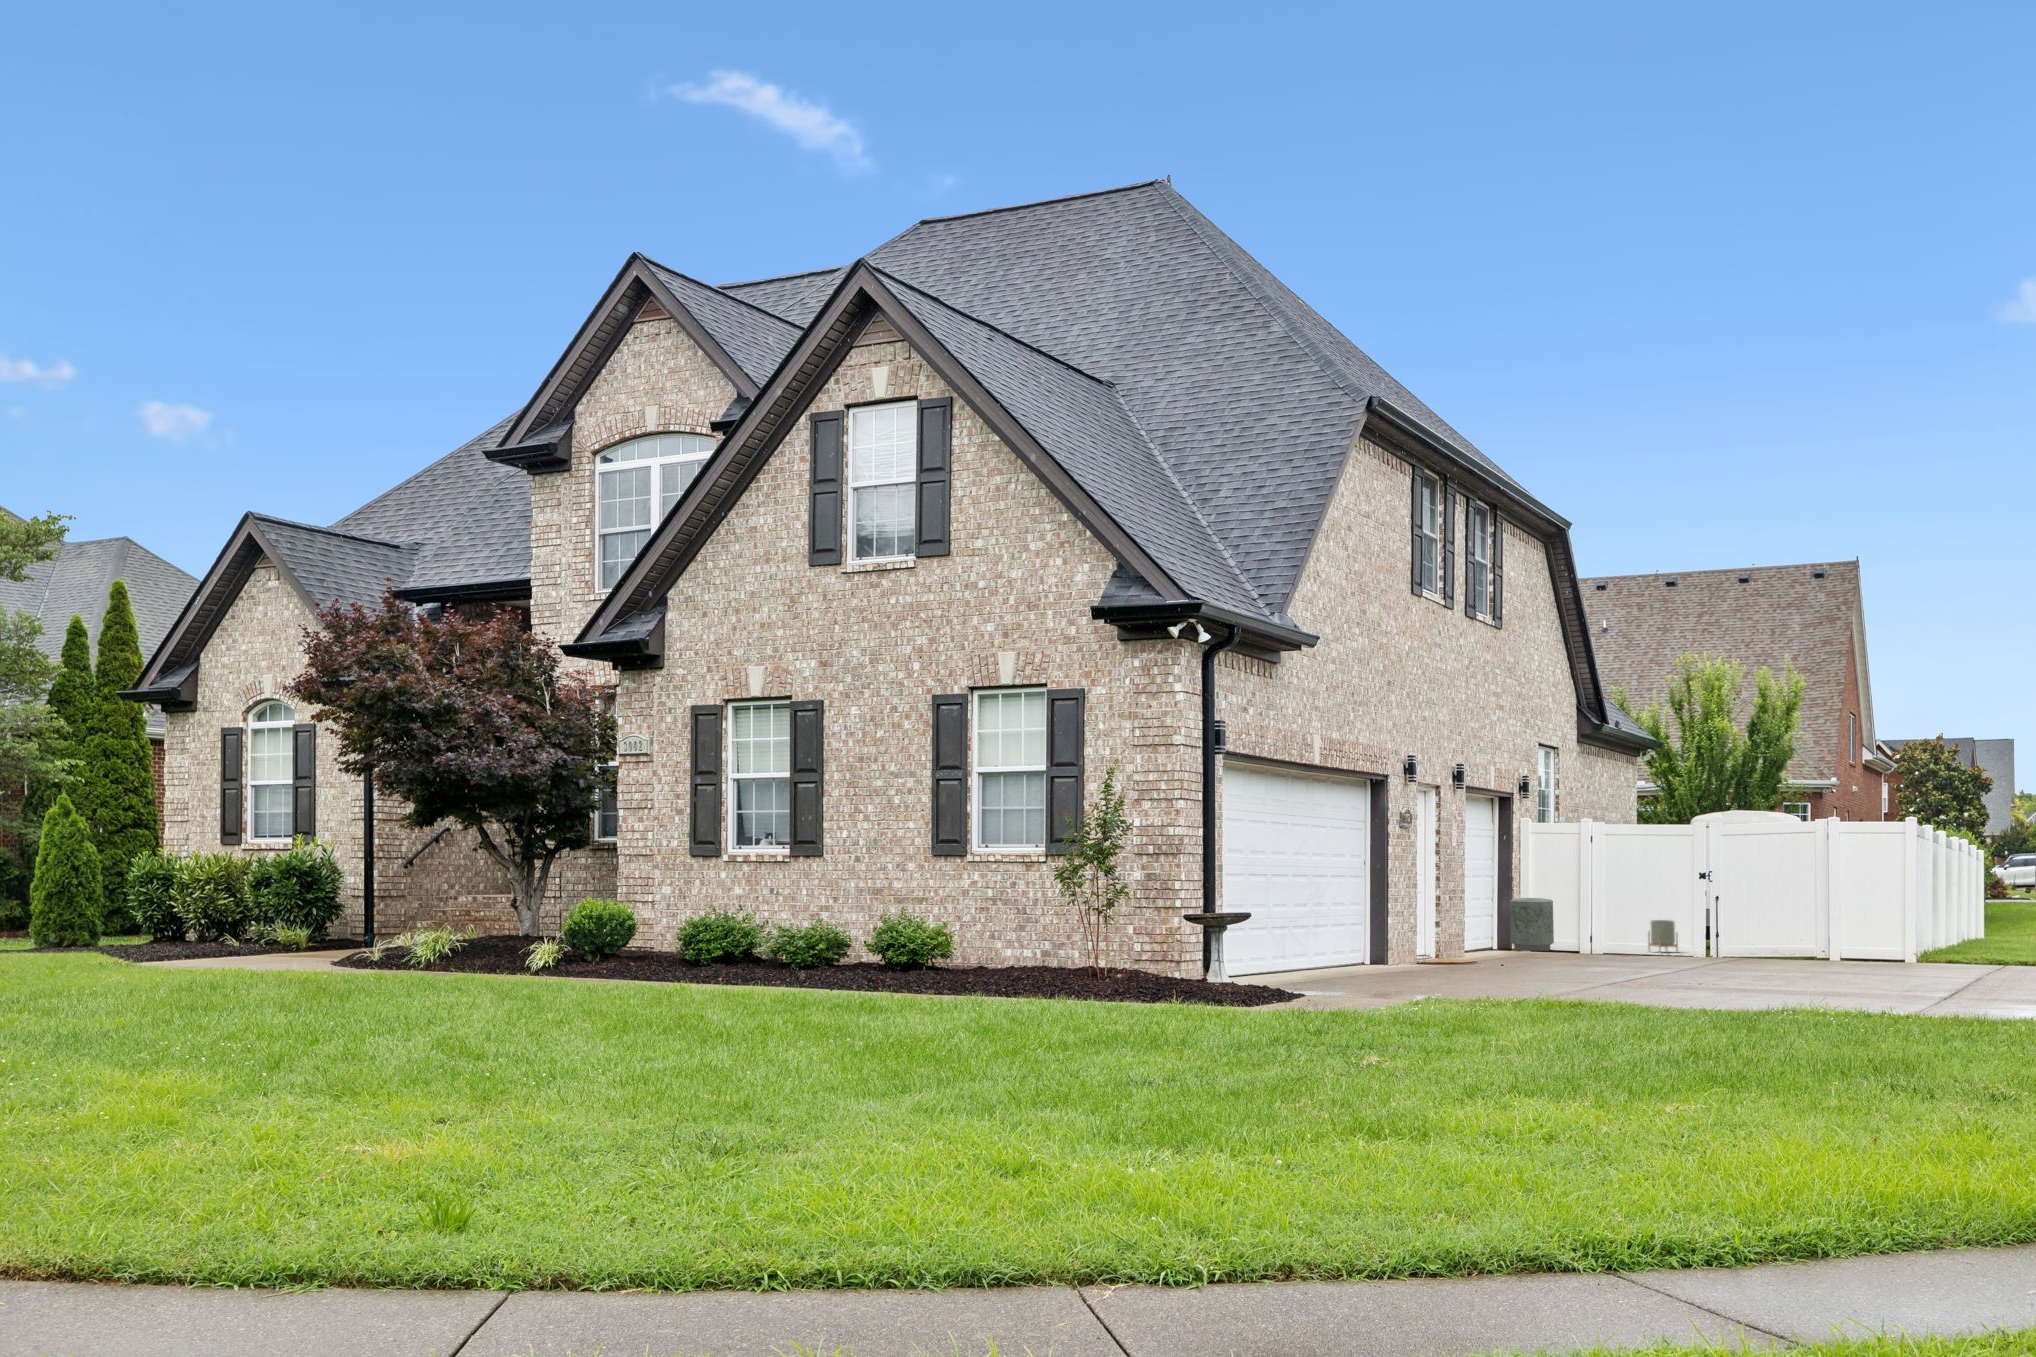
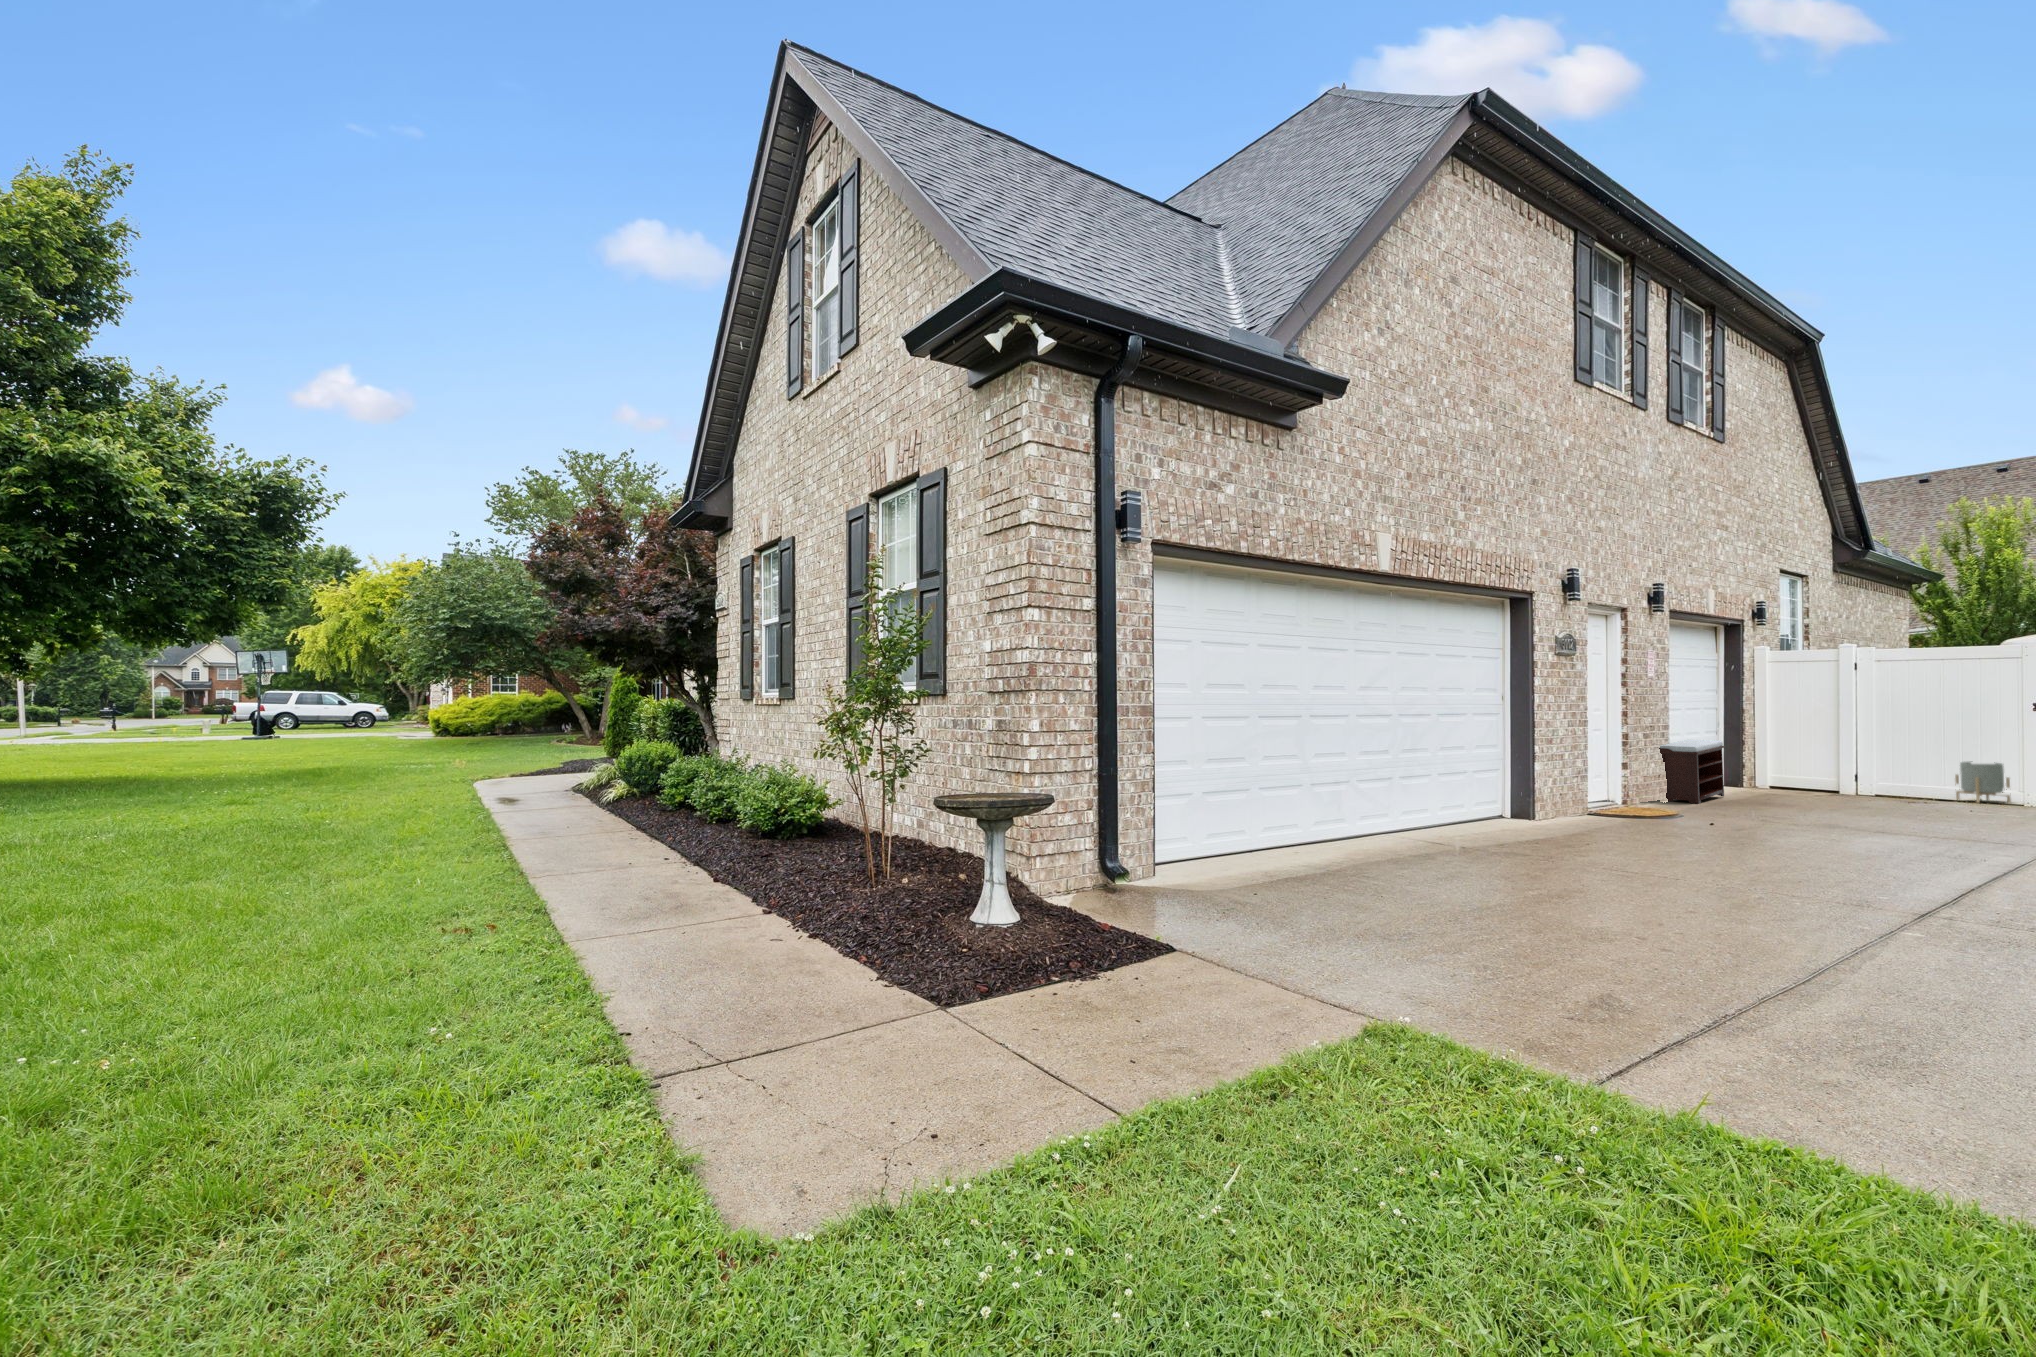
trash can: present [1510,898,1554,951] -> none [1738,733,1802,793]
bench: none [1458,903,1503,959] -> present [1659,739,1725,804]

